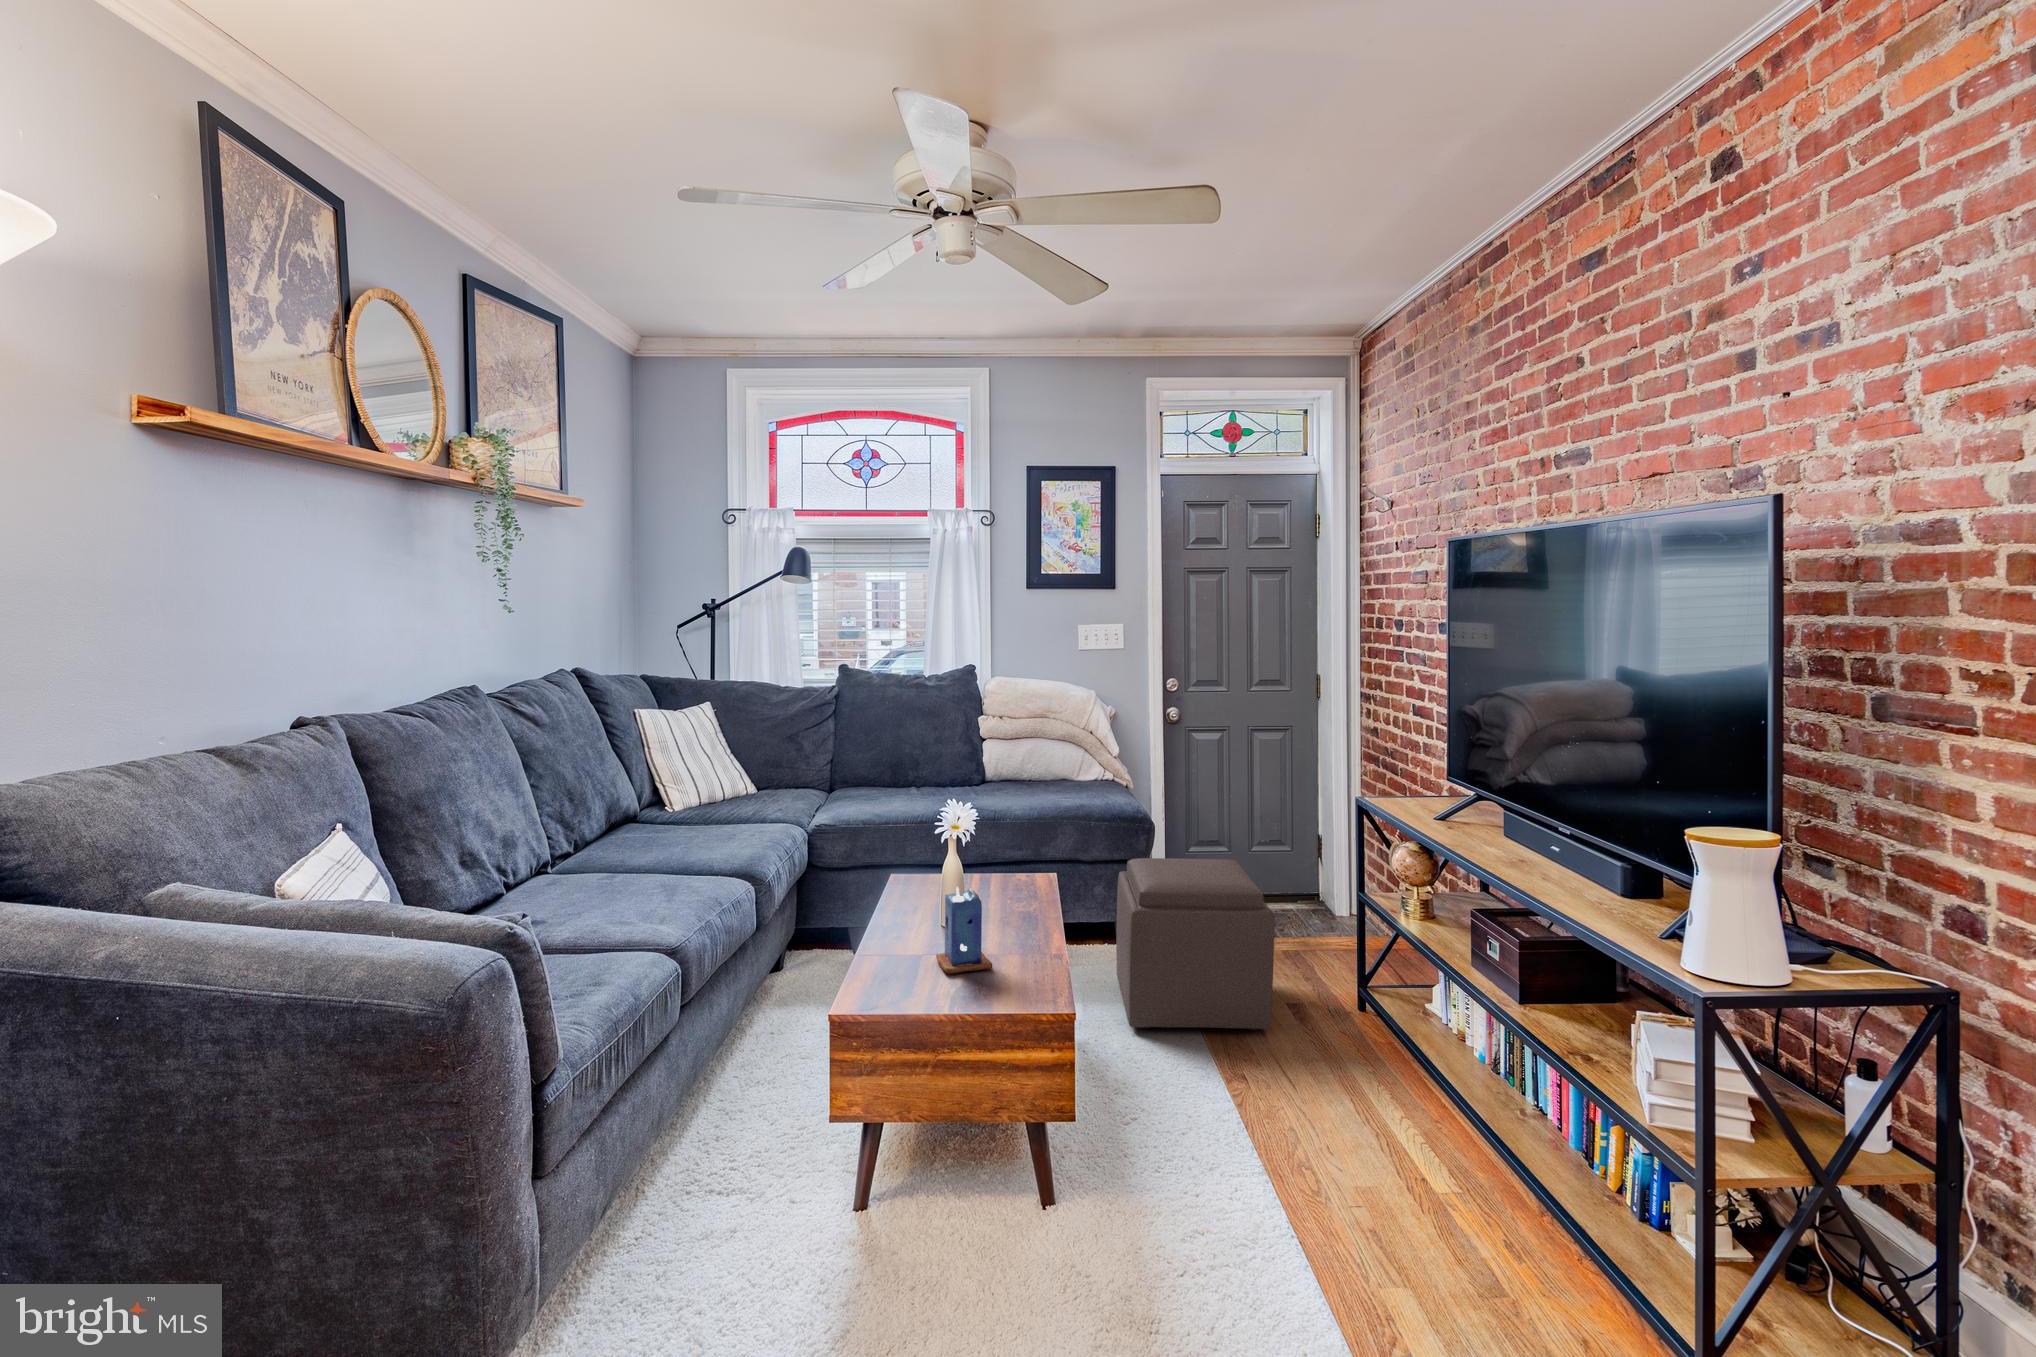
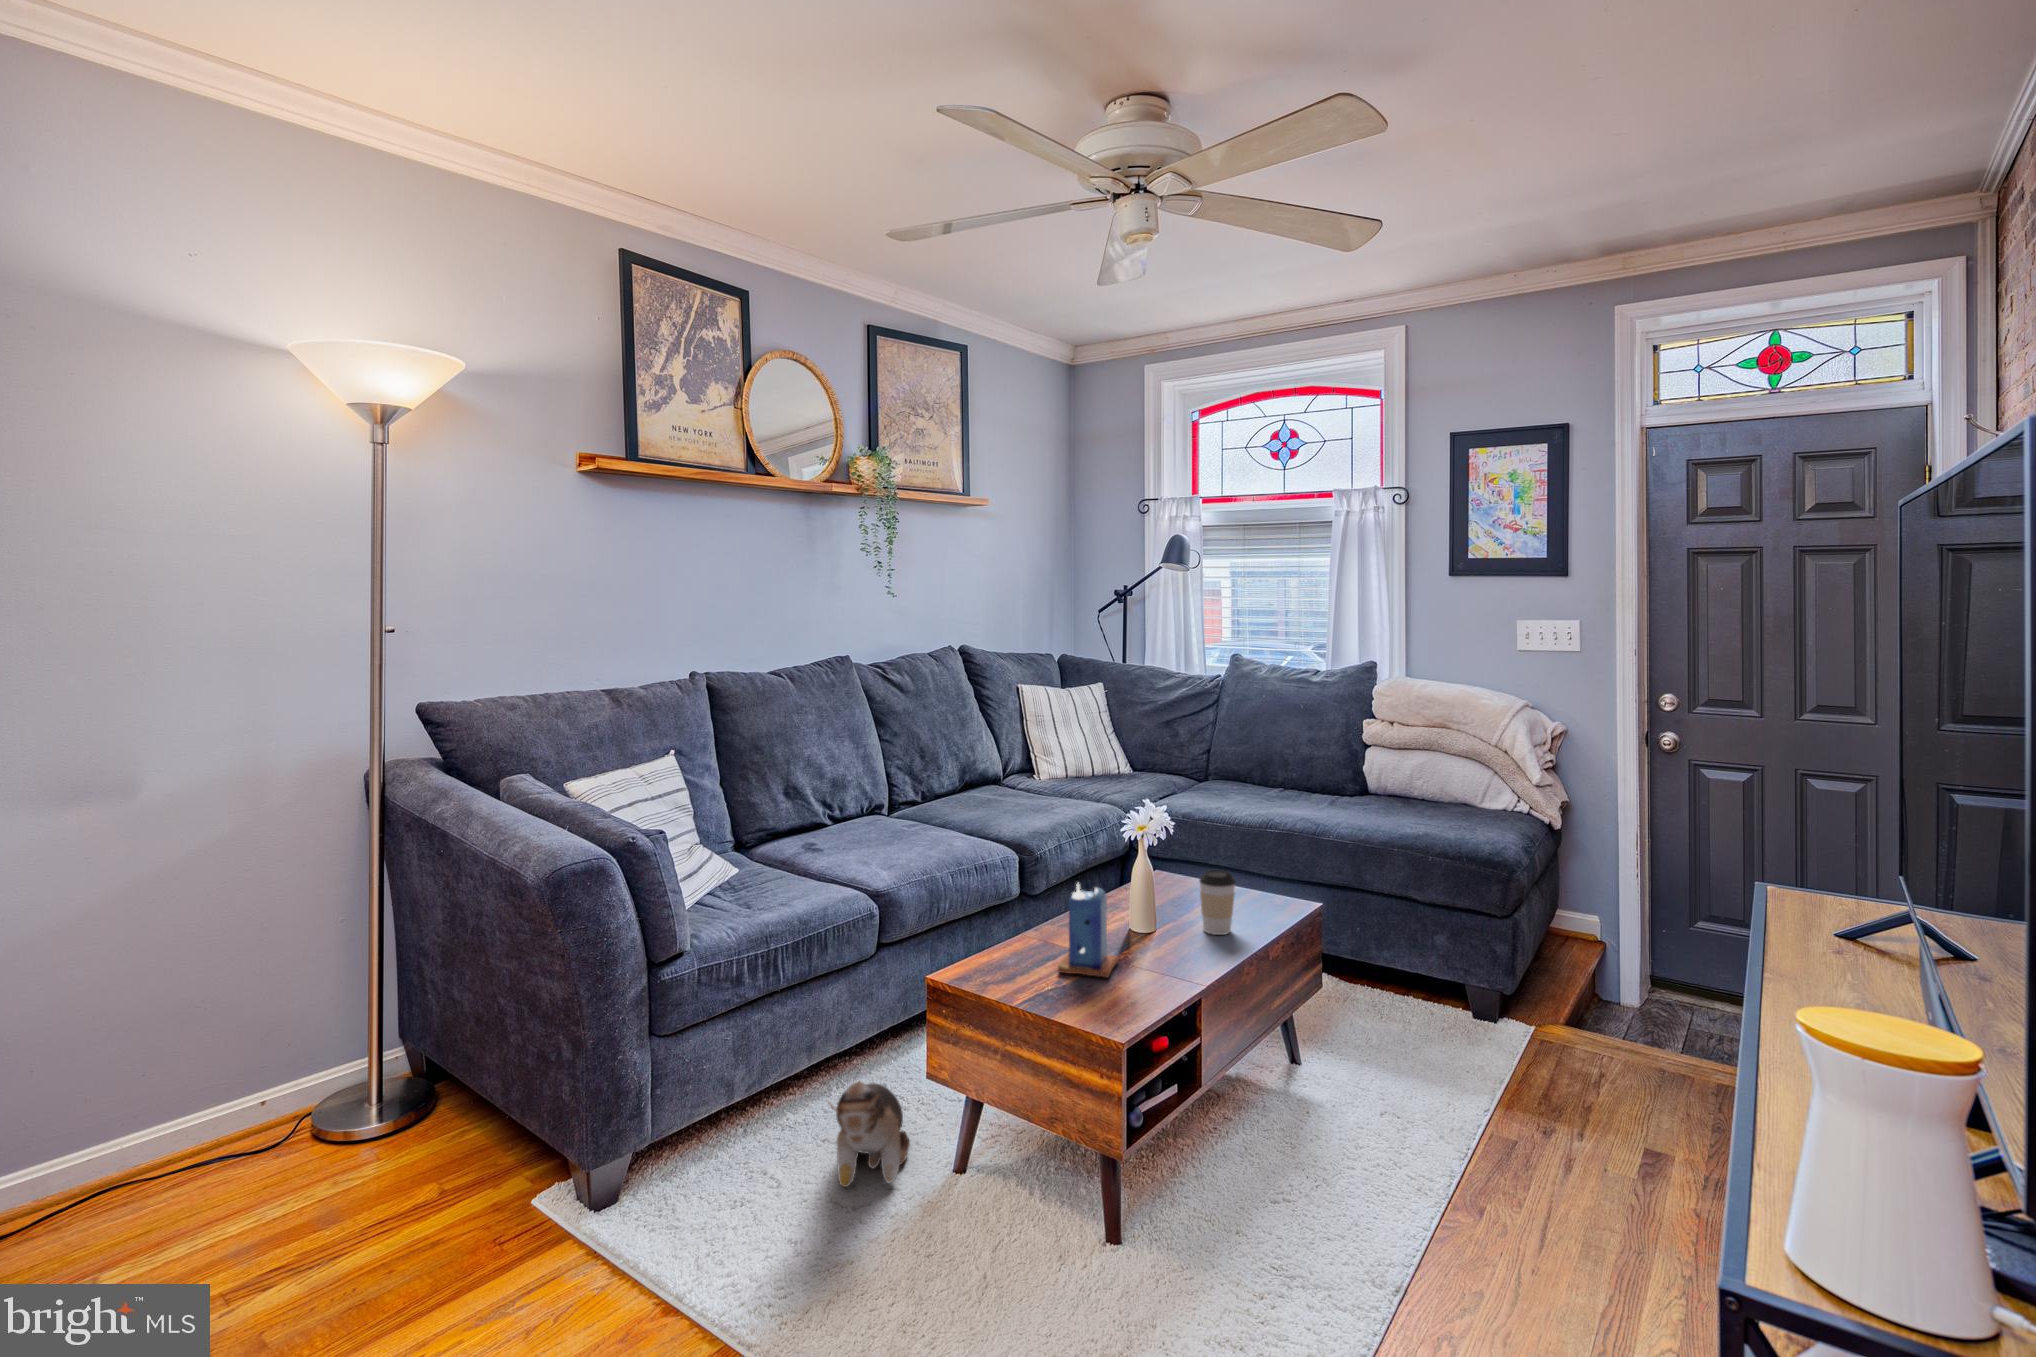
coffee cup: none [1000,857,1031,914] -> present [1200,870,1236,935]
ottoman: present [1116,858,1275,1031] -> none [1383,905,1618,1168]
plush toy: none [739,1134,838,1254] -> present [829,1081,910,1187]

